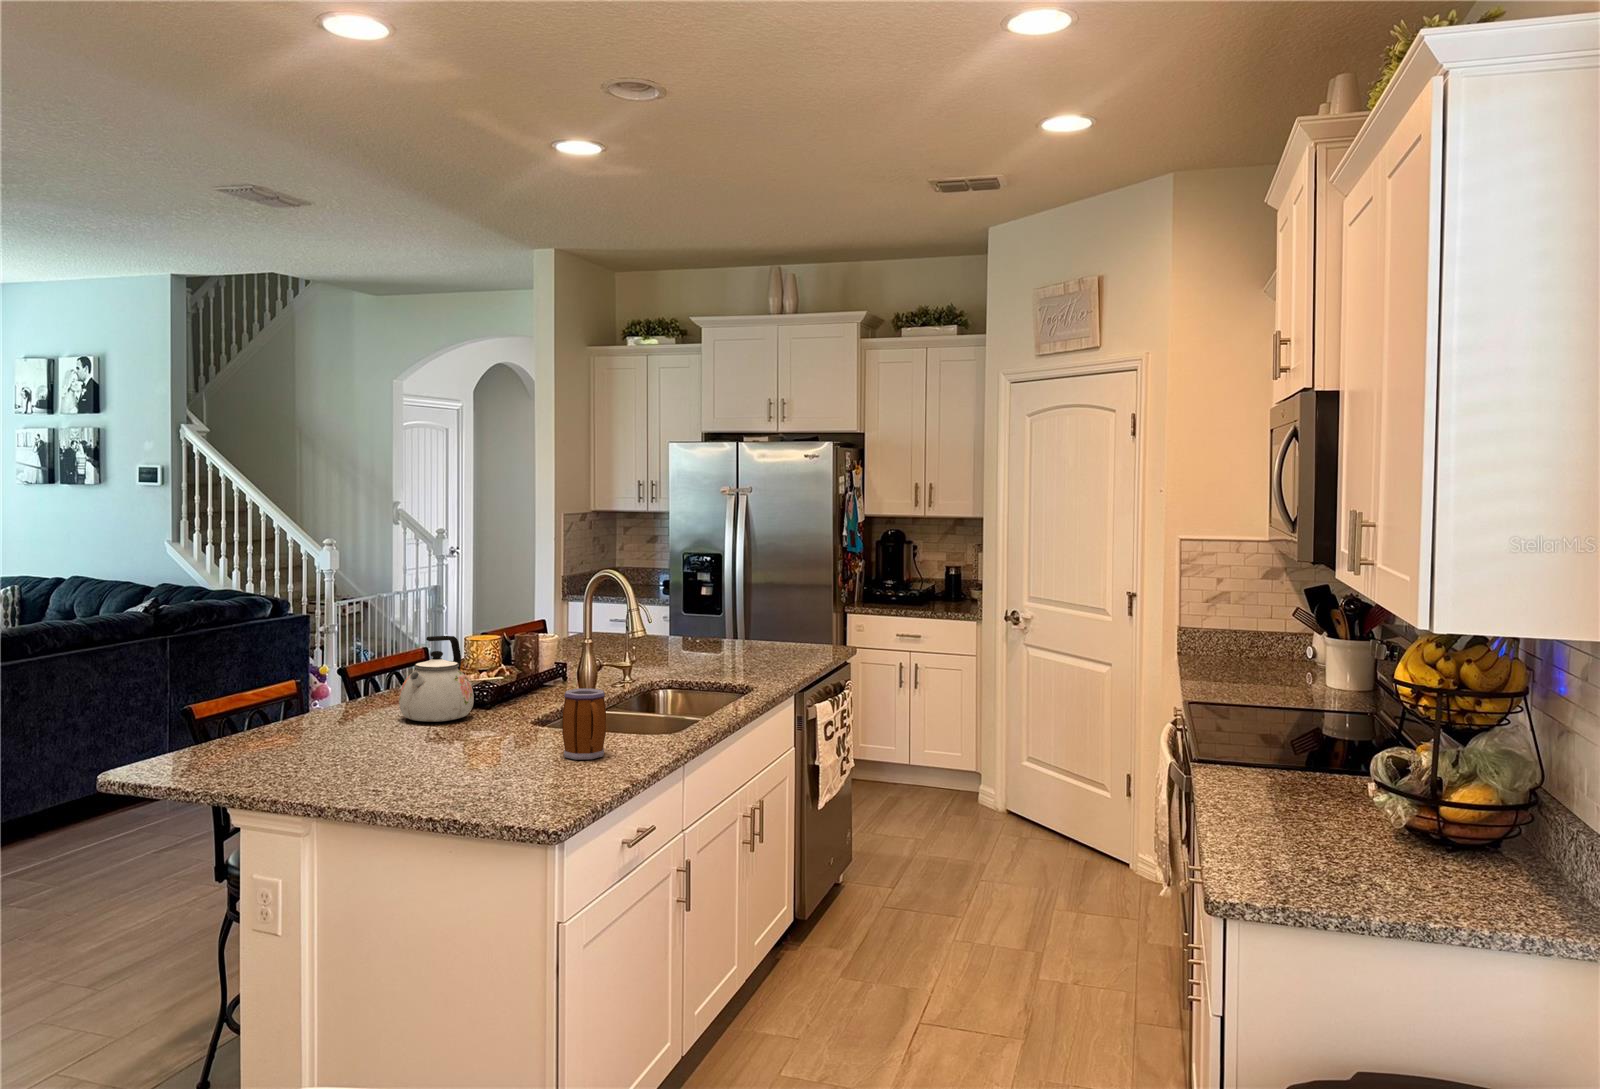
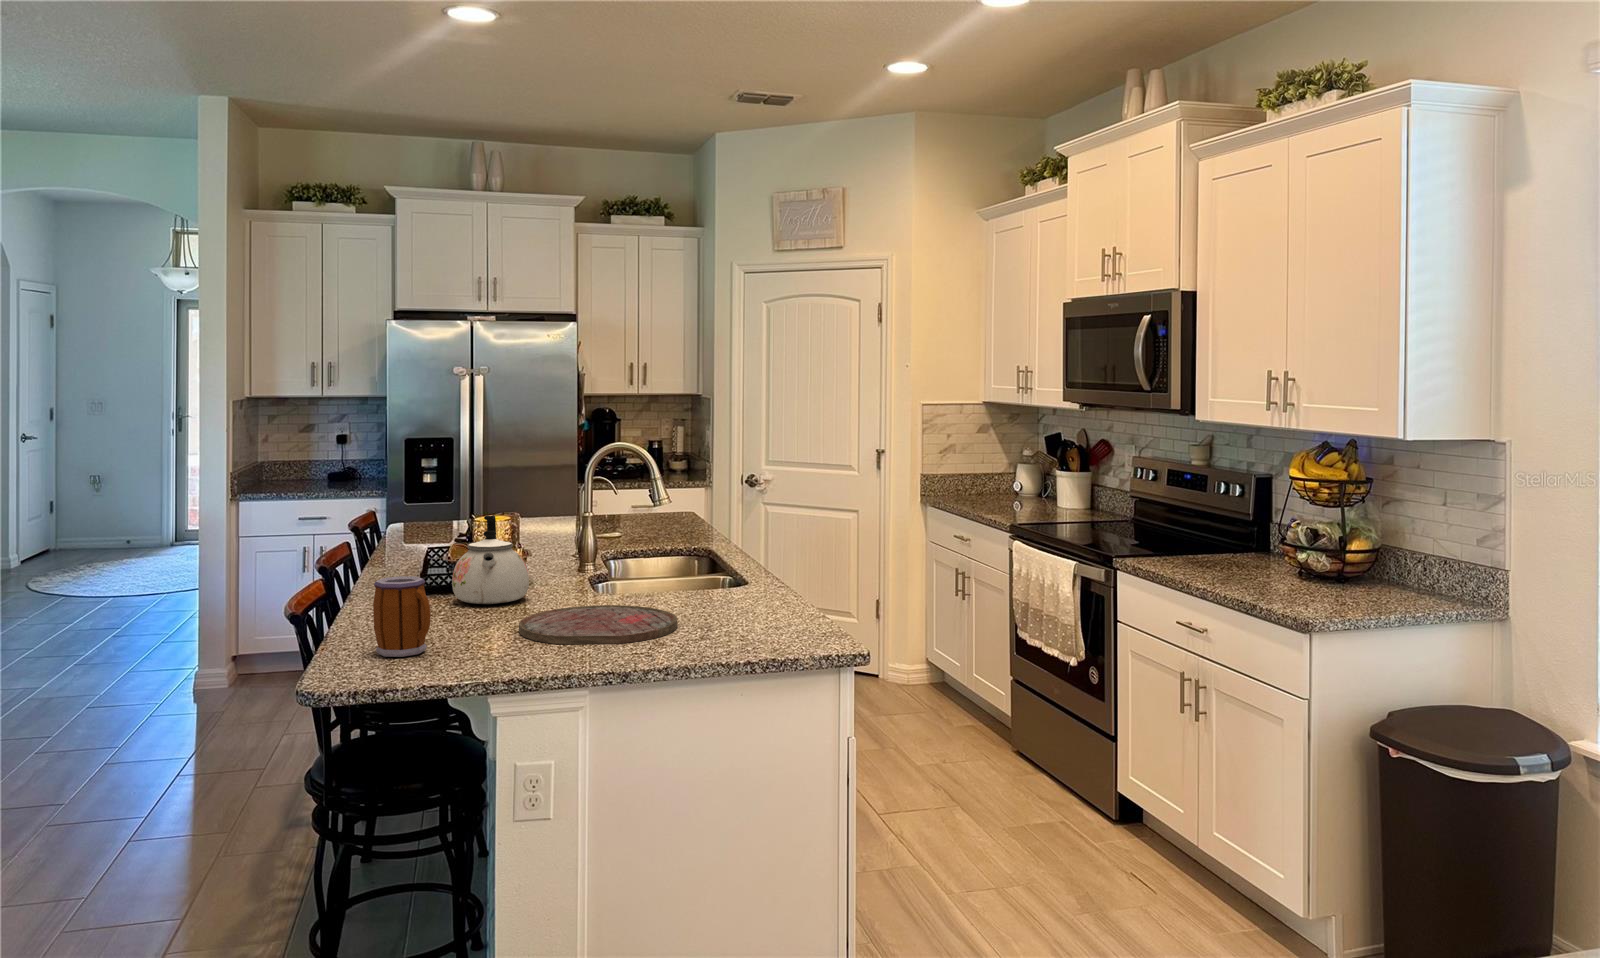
mug: present [562,688,606,760] -> present [373,576,431,657]
cutting board: none [336,735,501,779] -> present [519,605,677,644]

